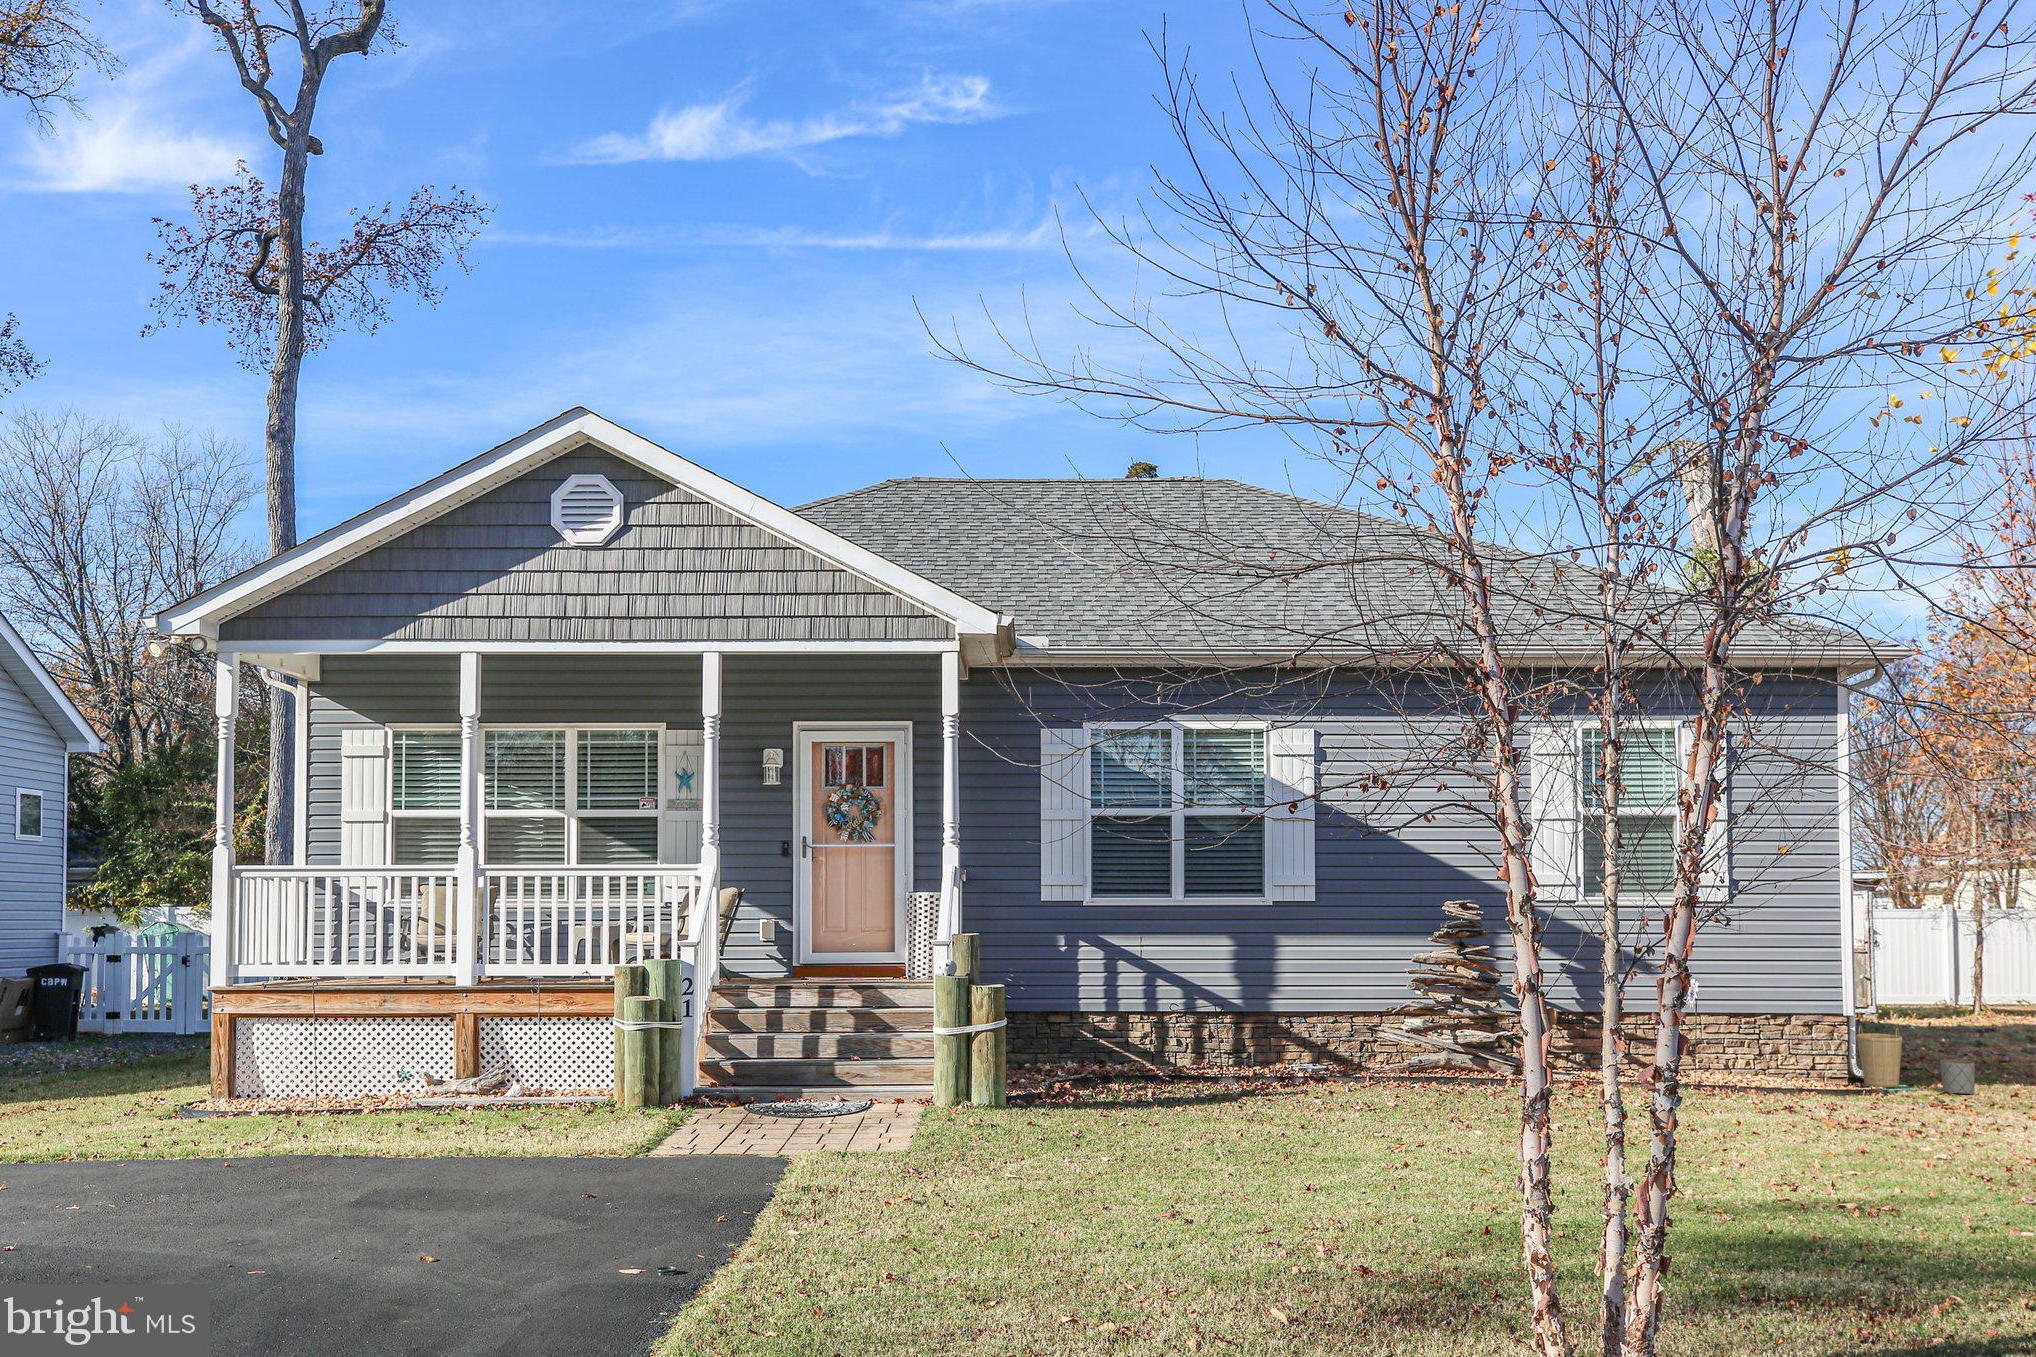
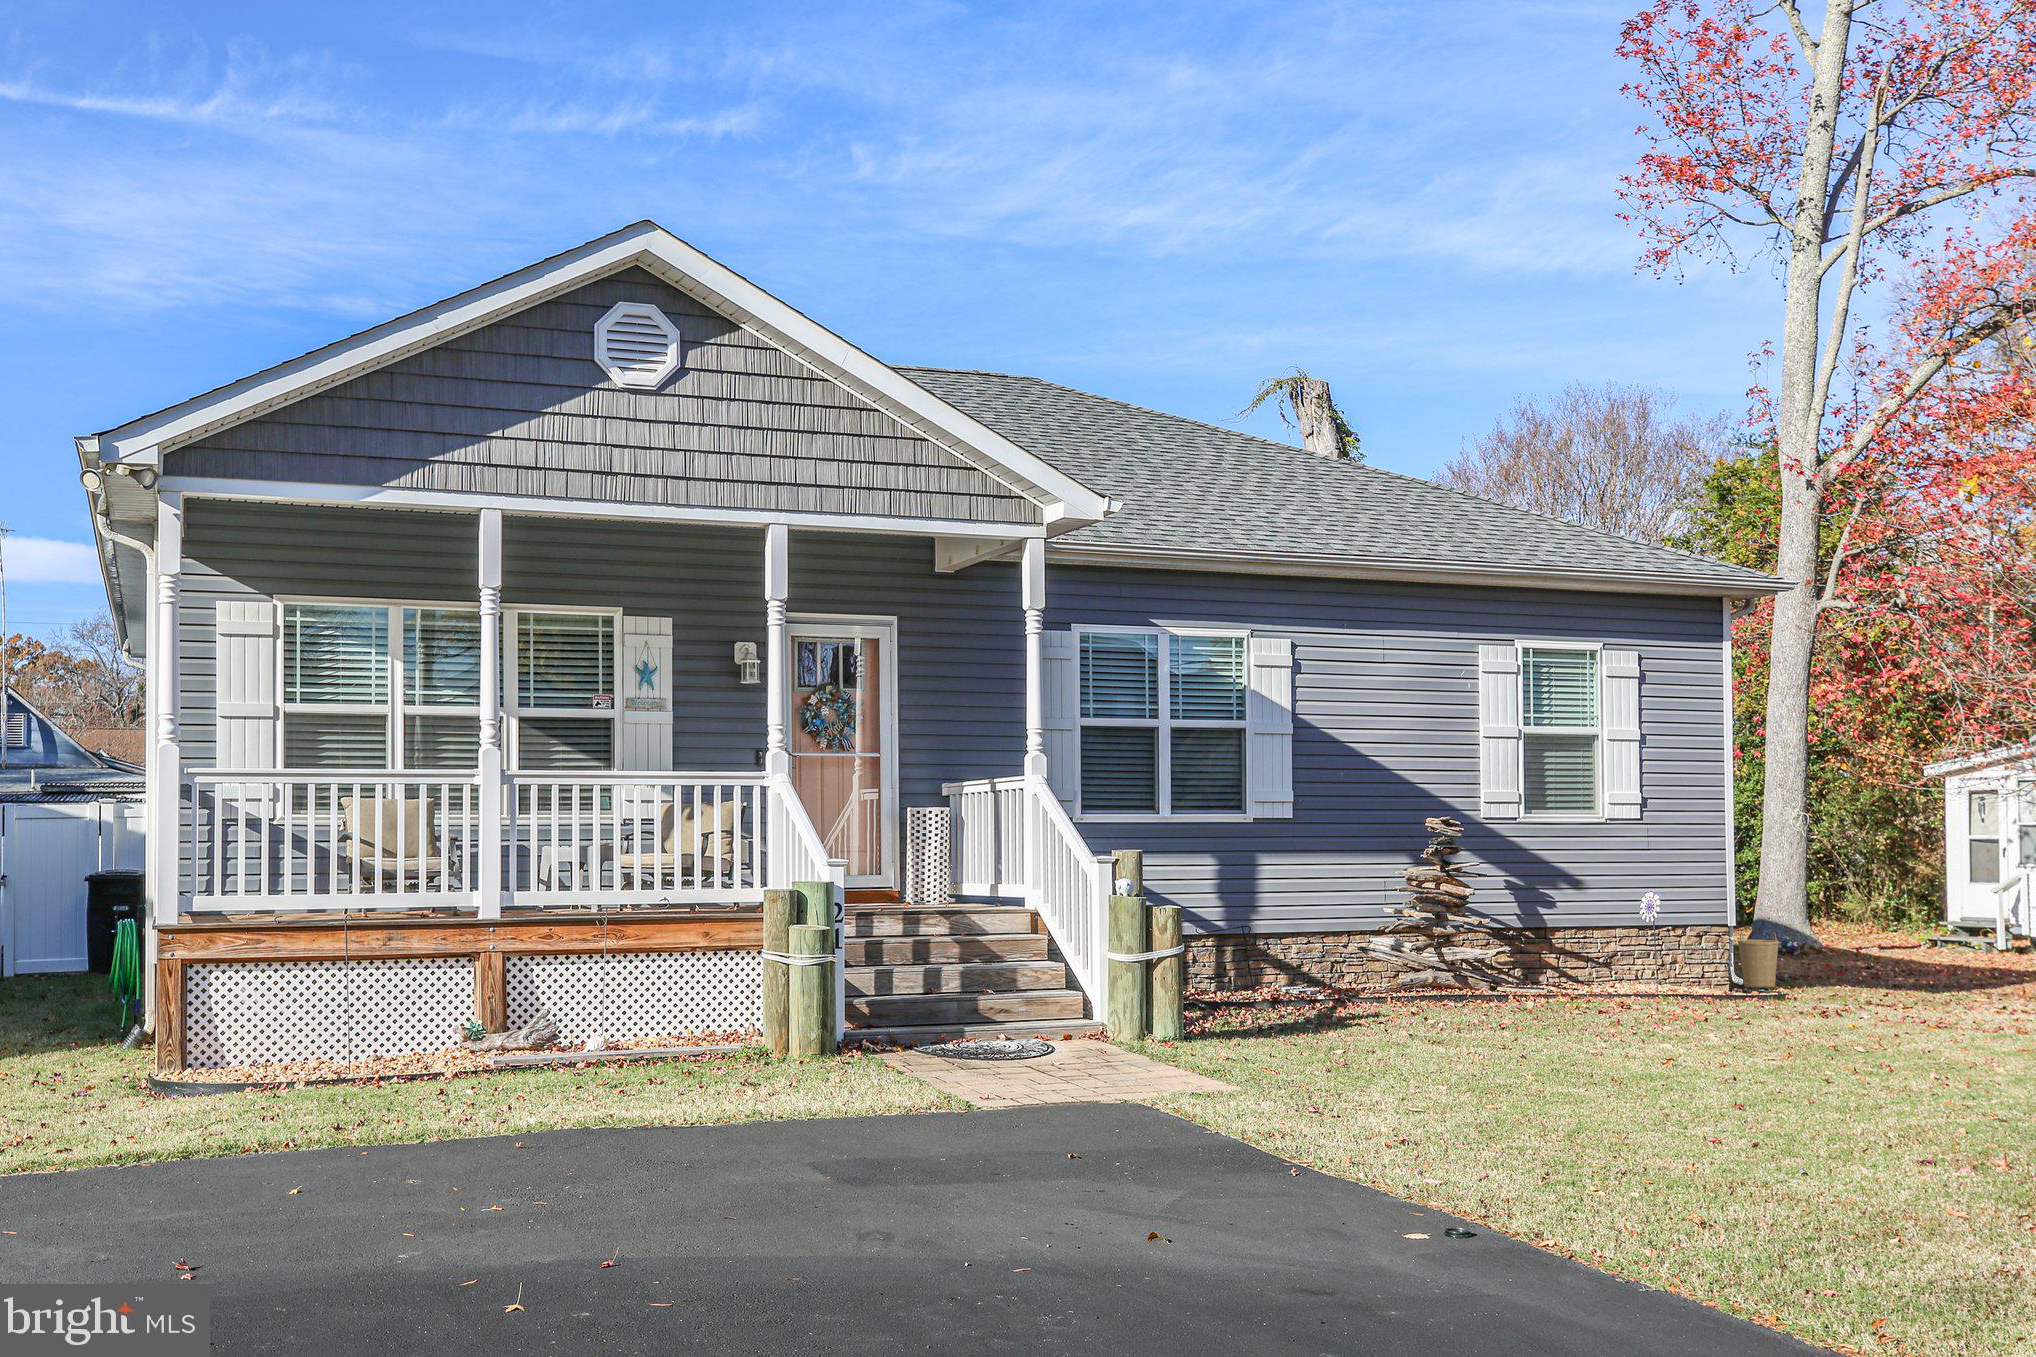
planter: present [1940,1060,1975,1095] -> none [1816,958,1846,989]

